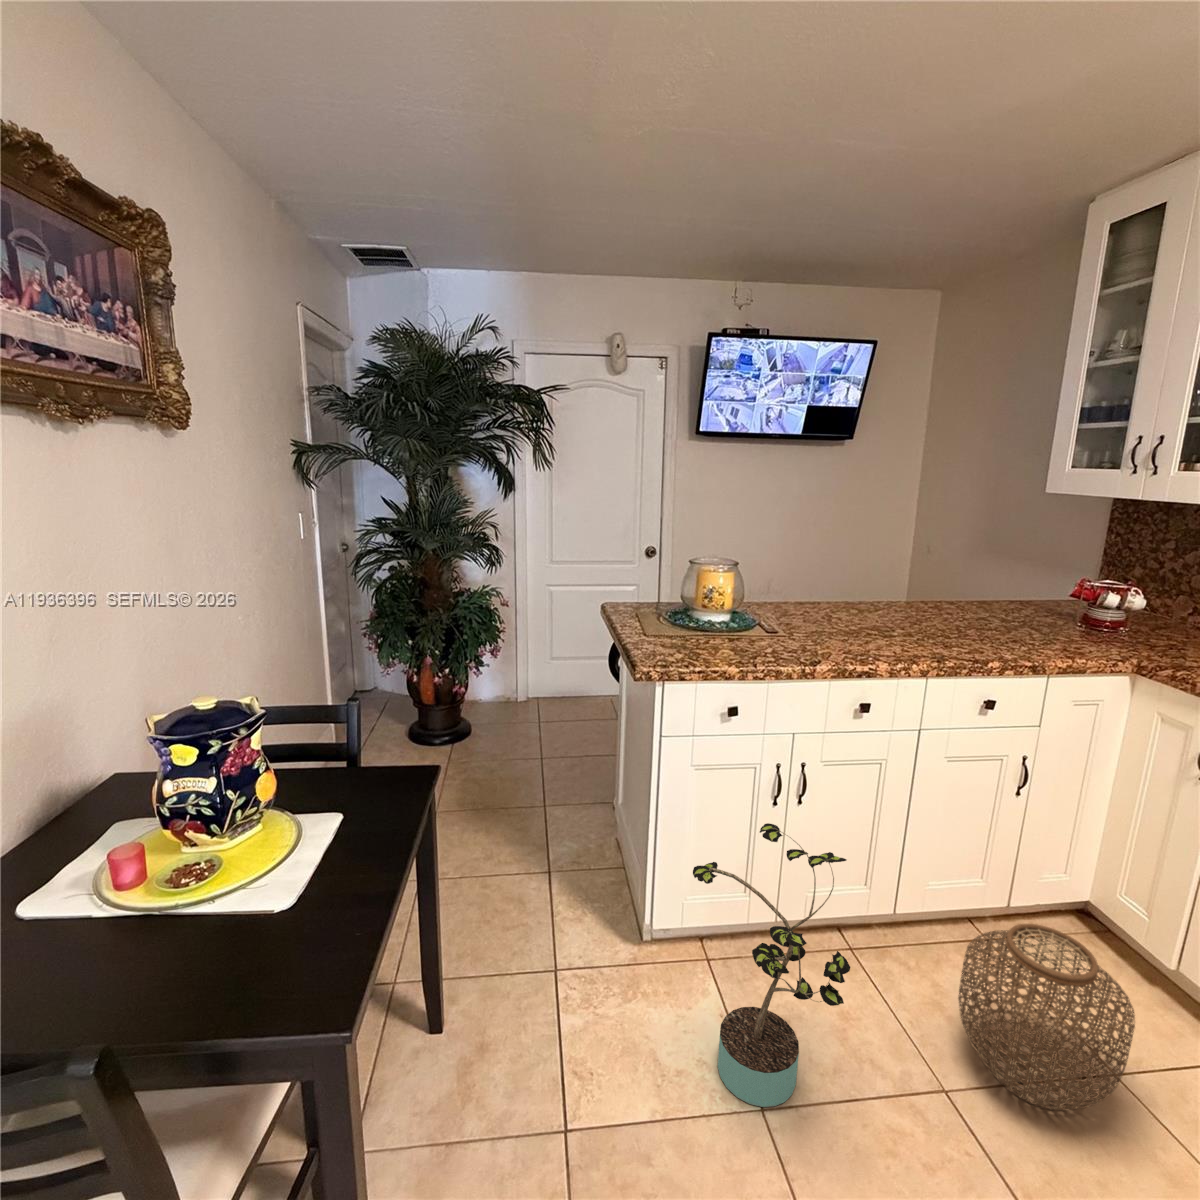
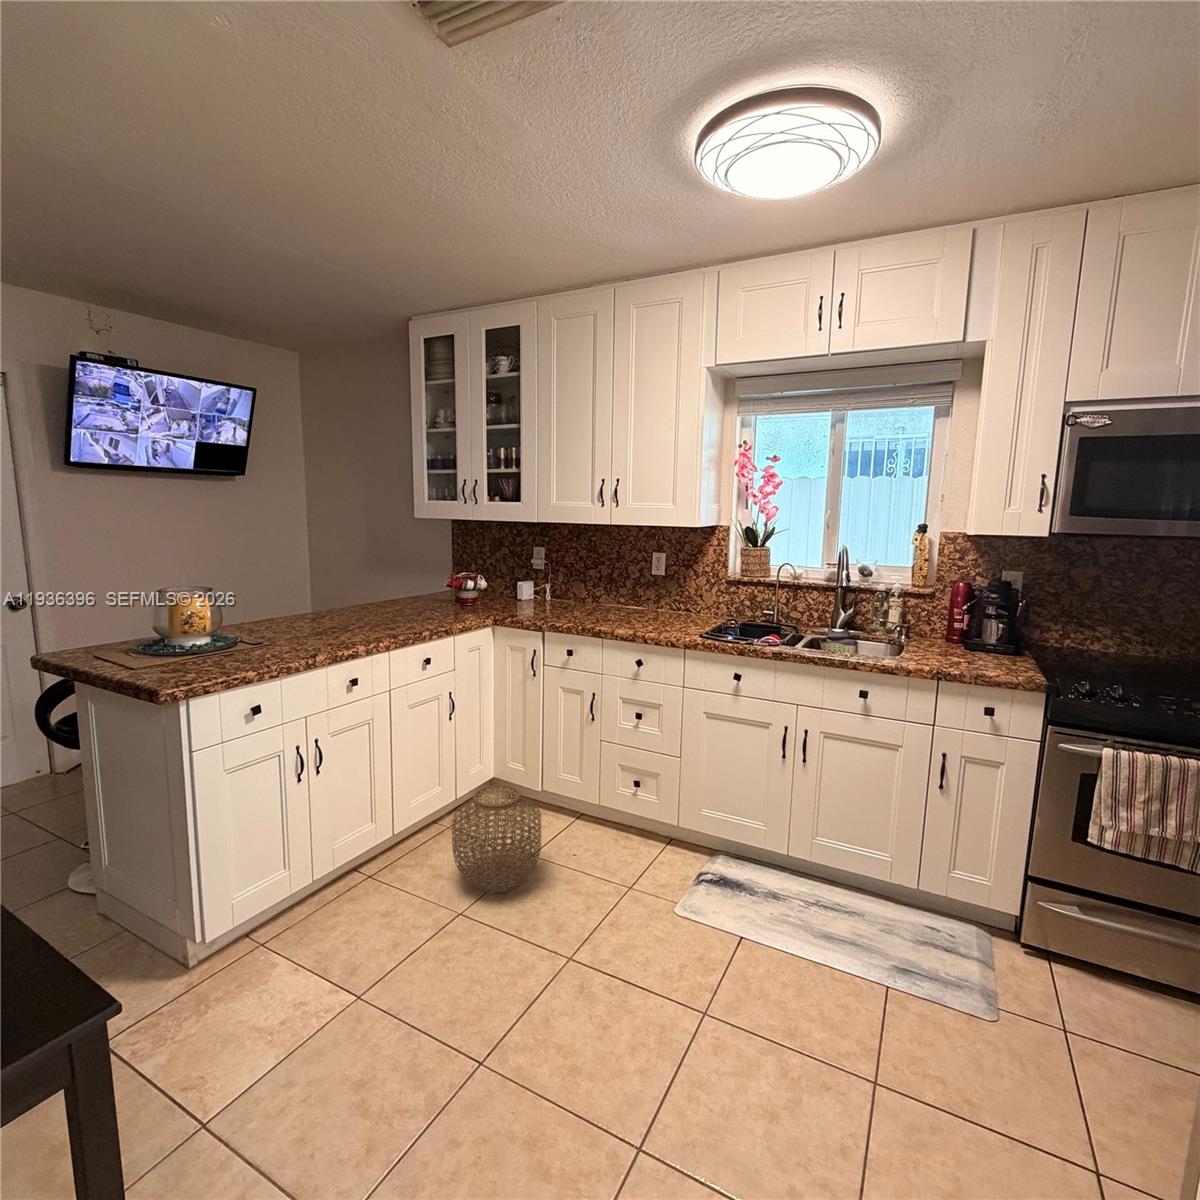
potted plant: present [693,823,851,1107] -> none [269,783,408,1005]

